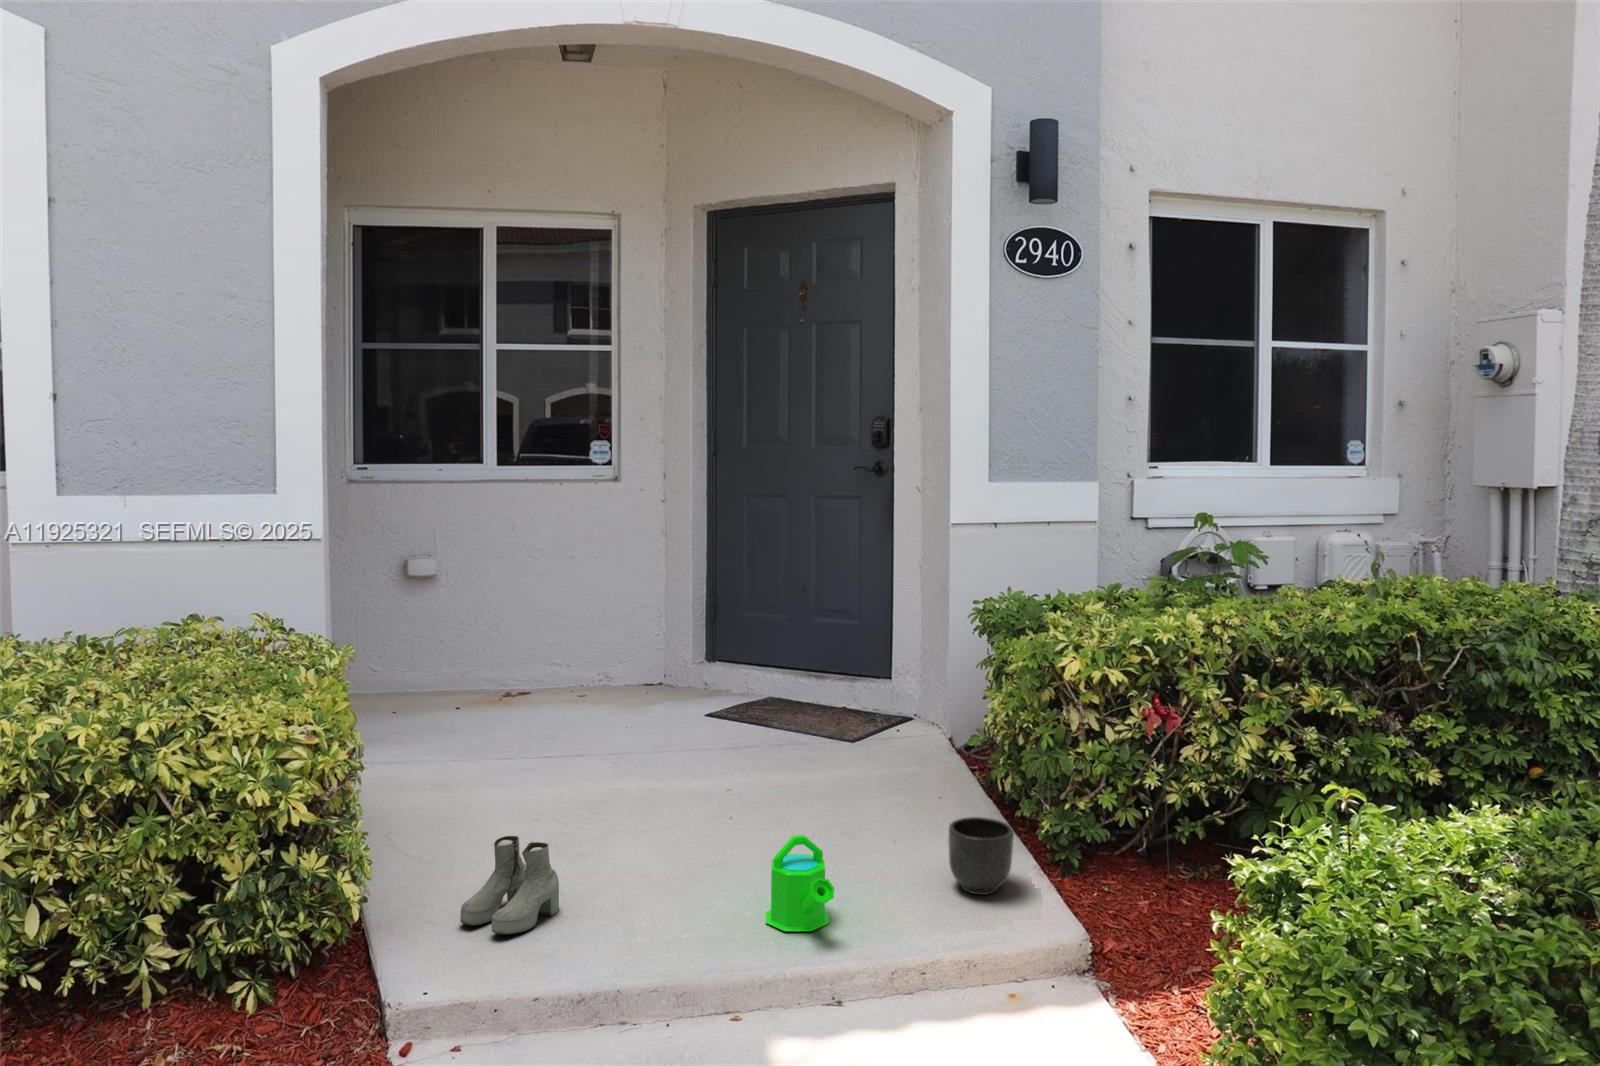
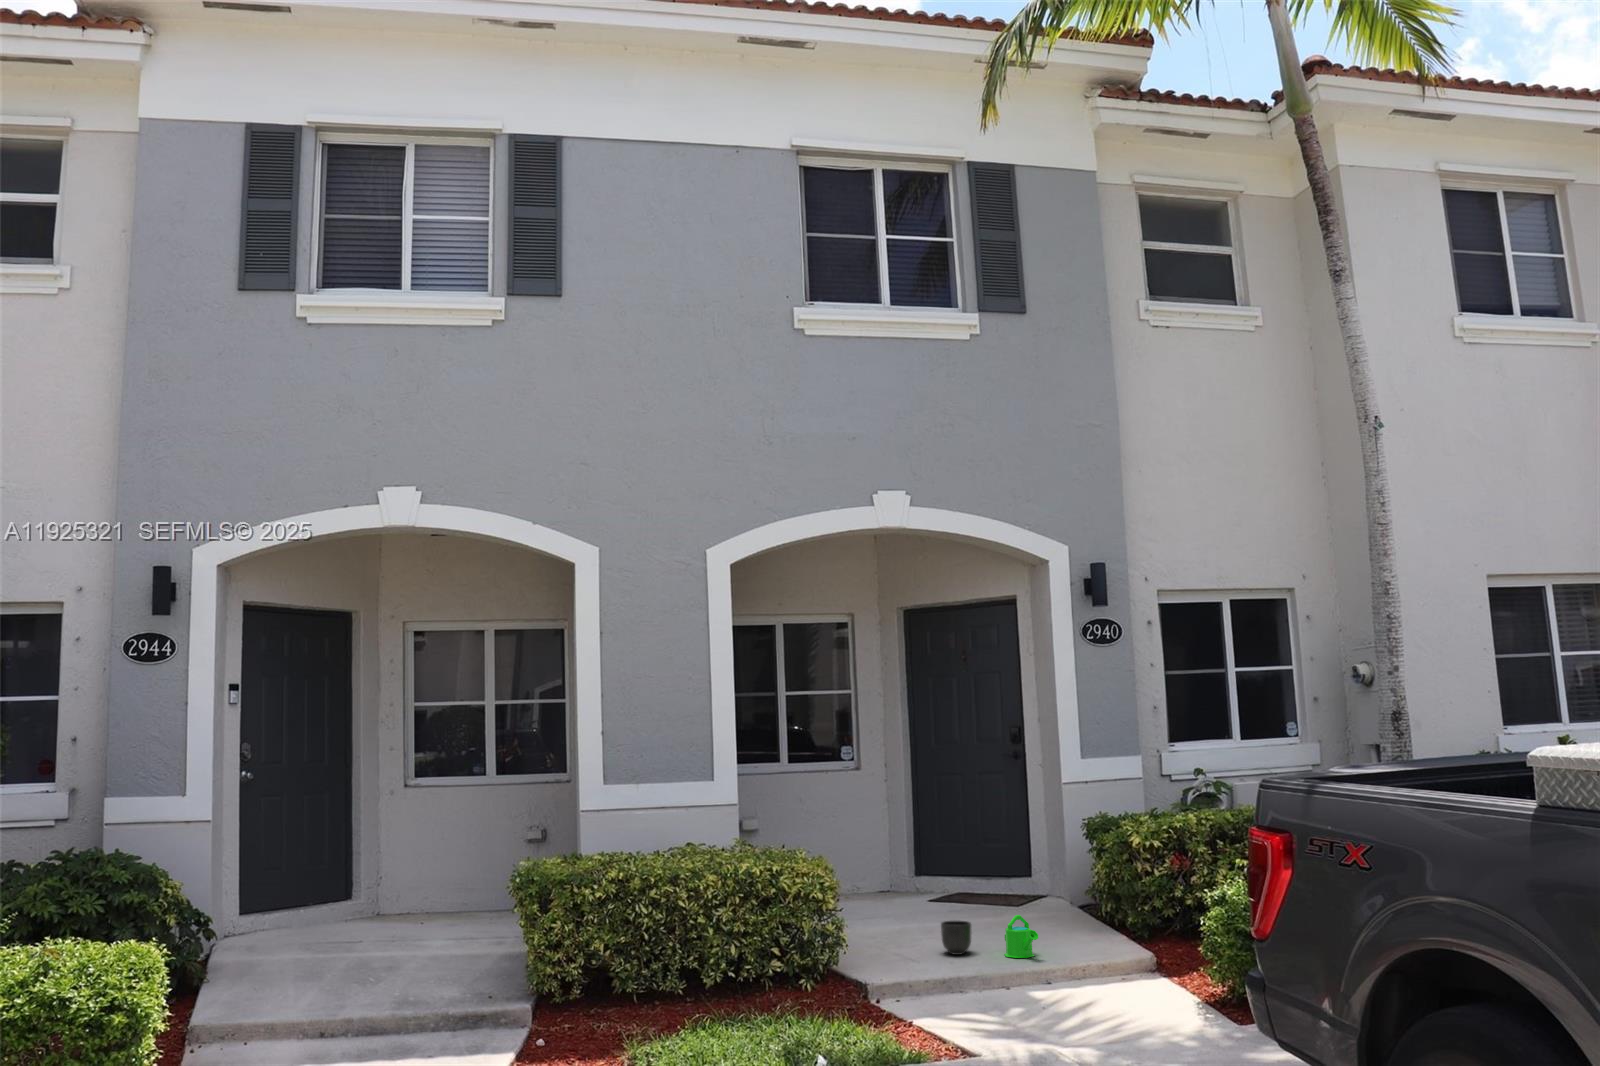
planter: present [948,817,1014,895] -> present [941,921,971,955]
boots: present [460,836,559,935] -> none [867,923,908,962]

